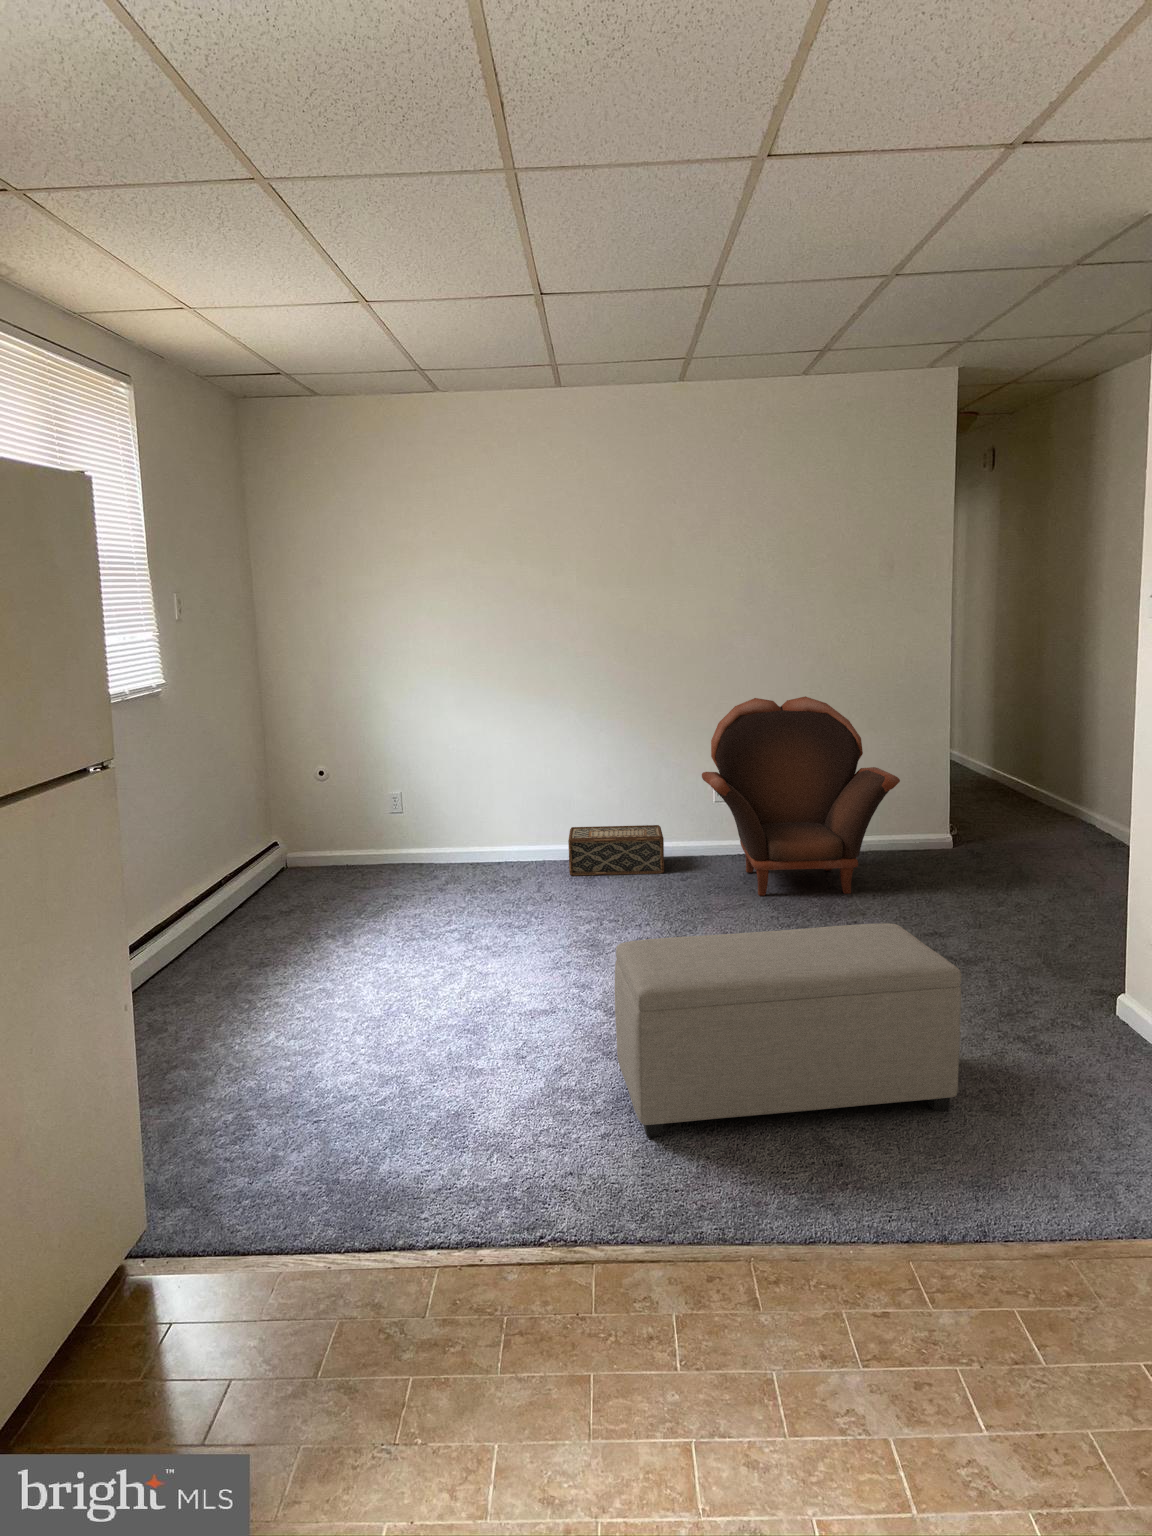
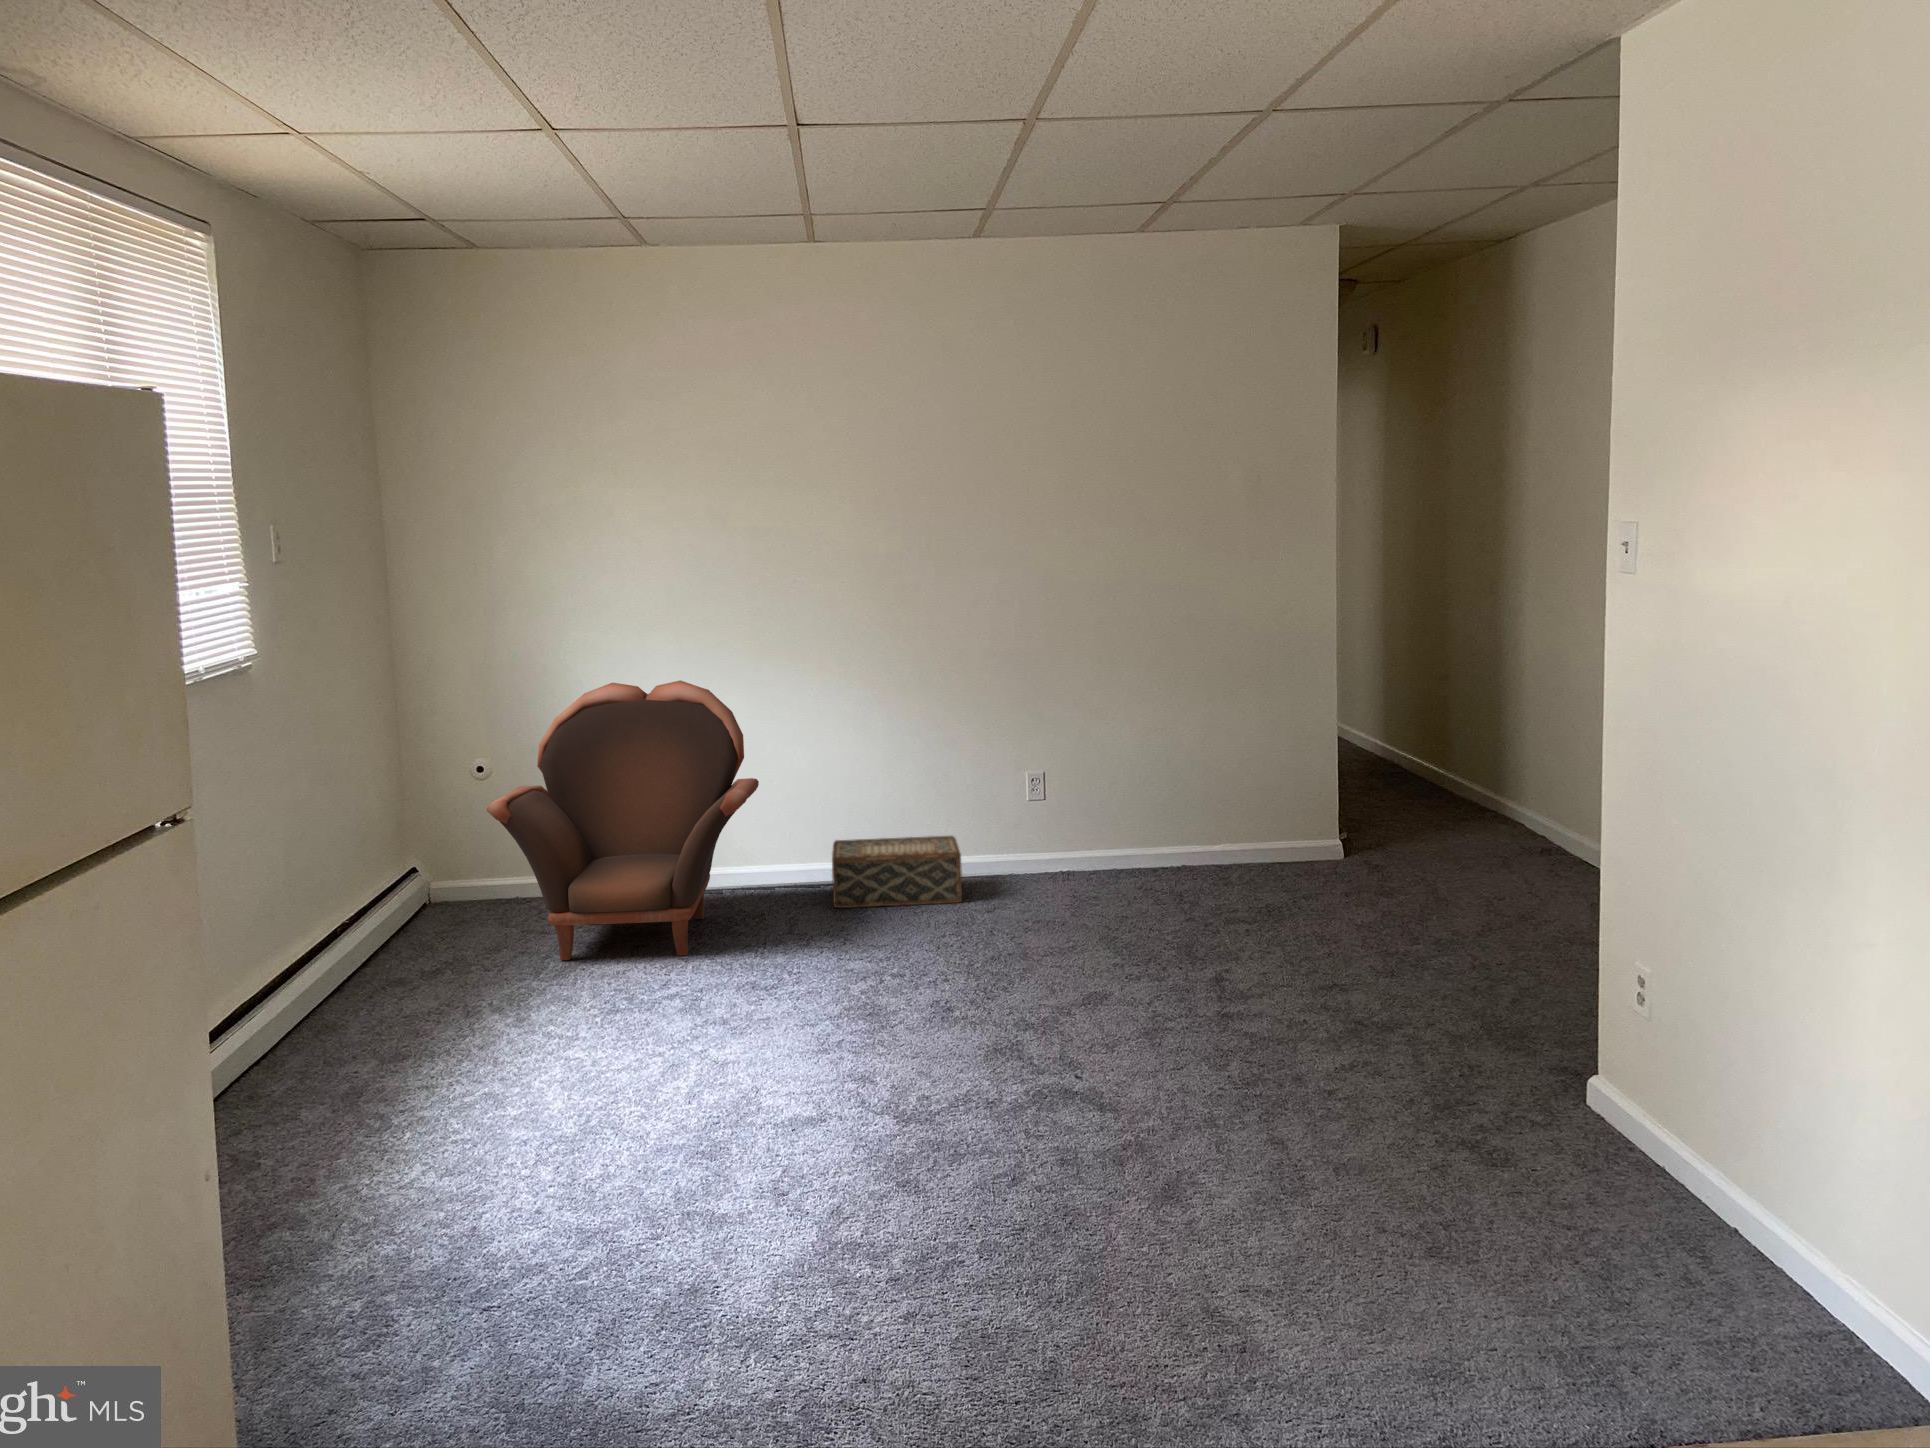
armchair: present [702,696,900,896] -> present [486,680,759,960]
ottoman: present [615,923,961,1137] -> none [917,990,1393,1316]

